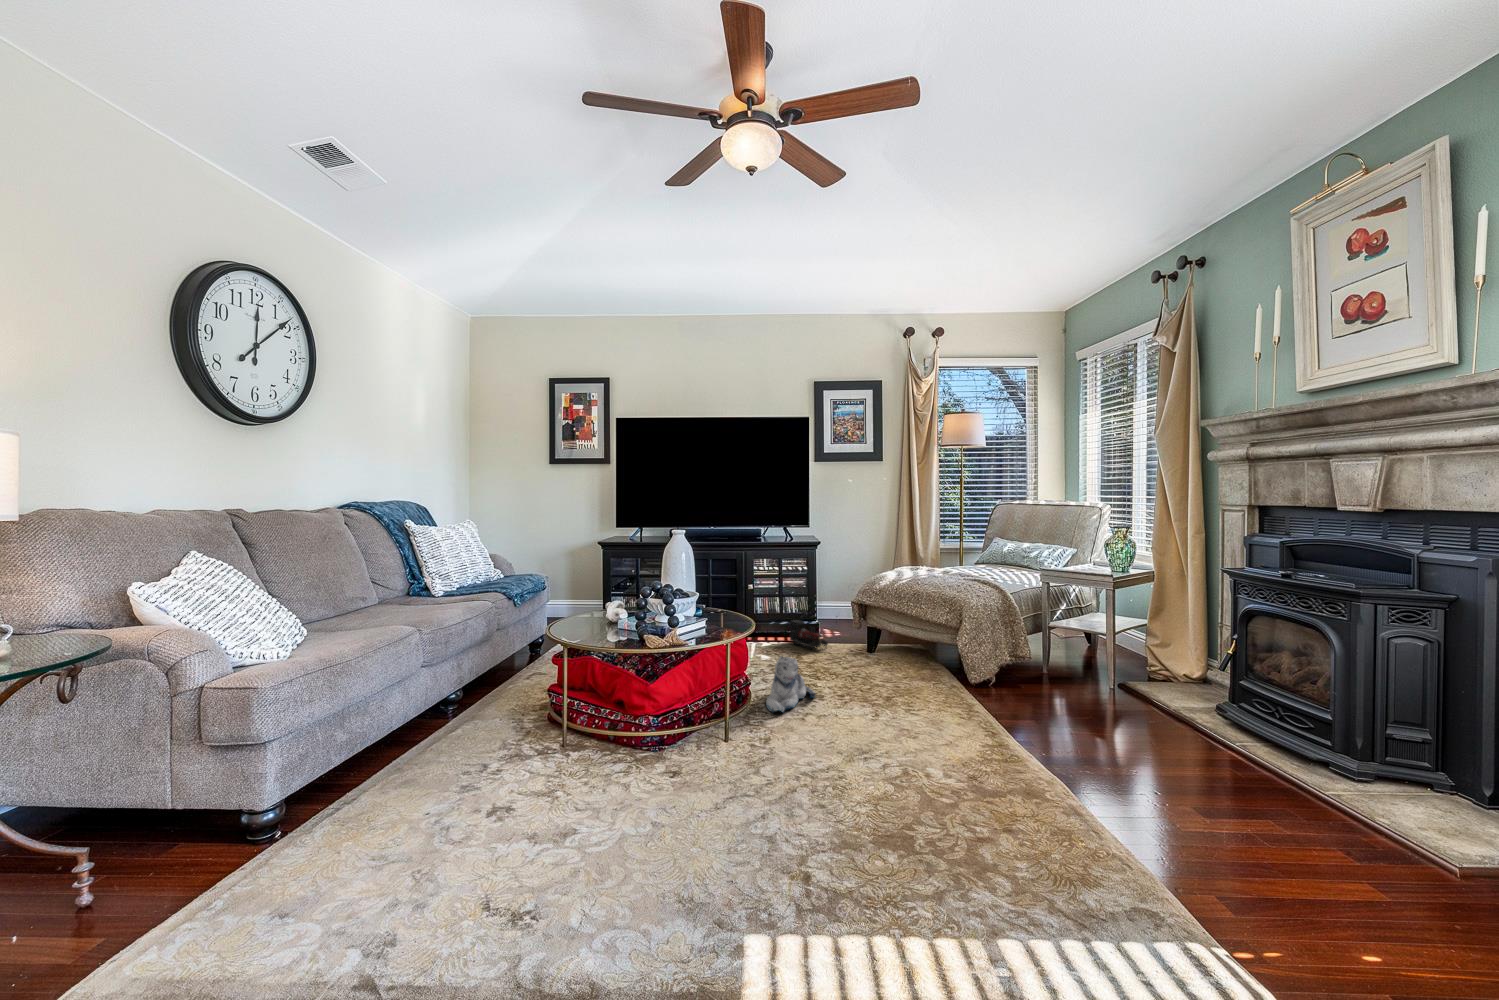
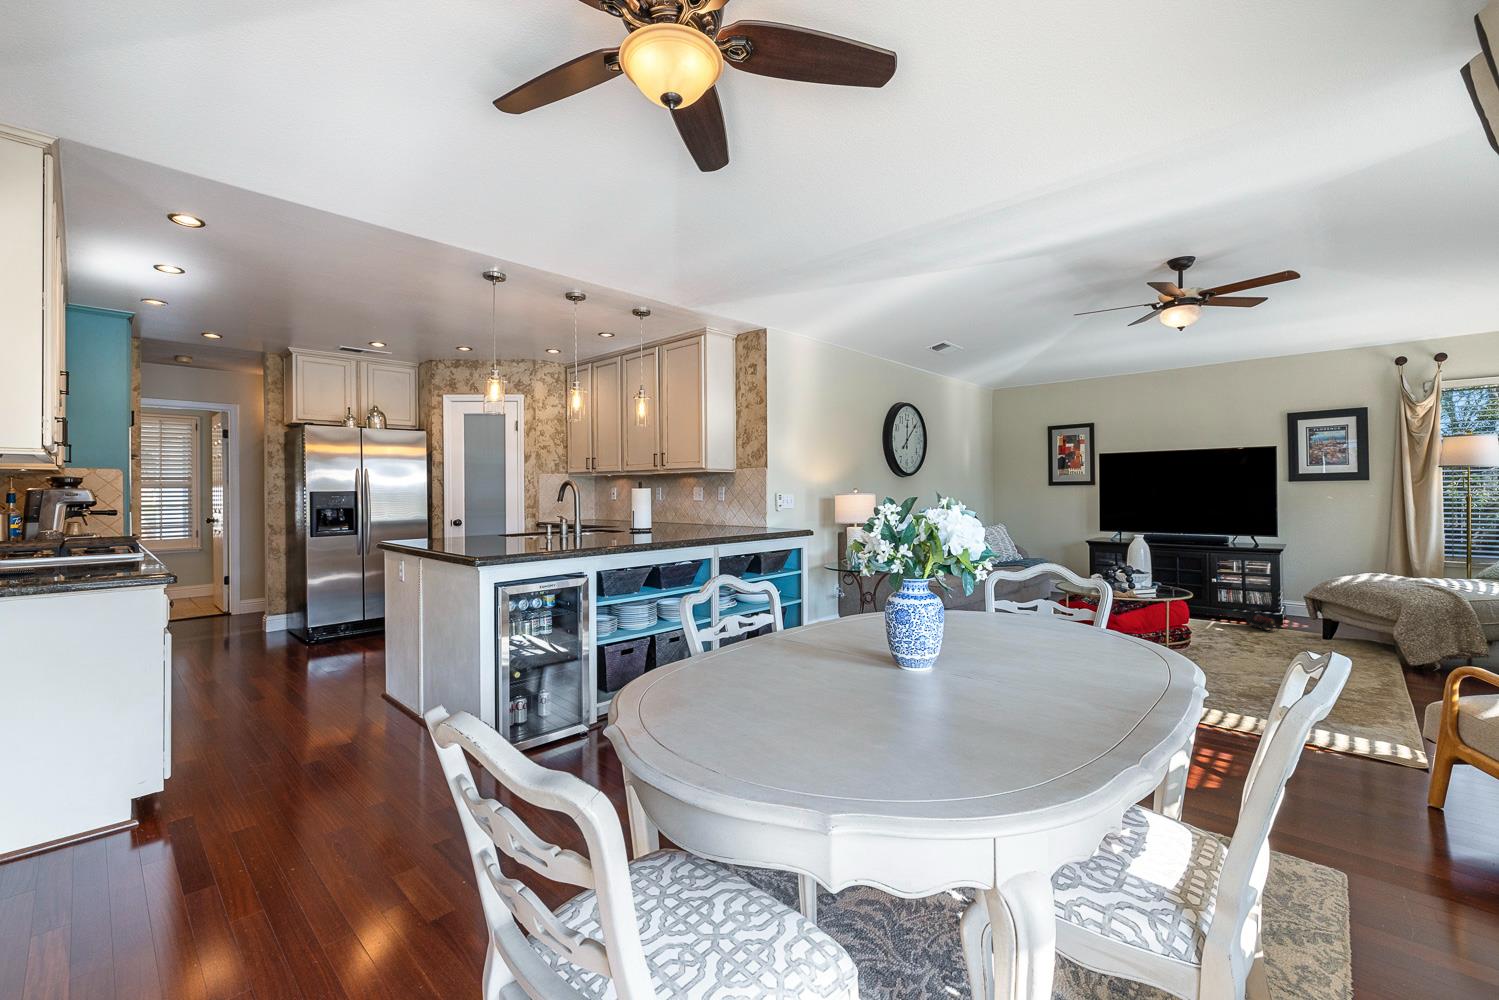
plush toy: present [766,656,815,712] -> none [1202,618,1247,653]

